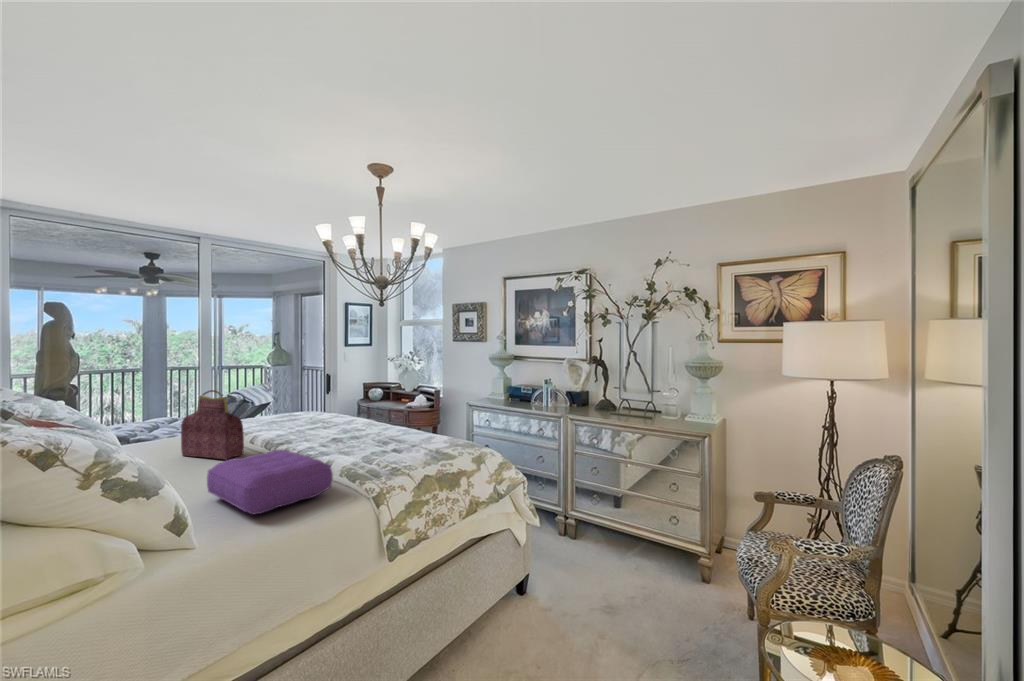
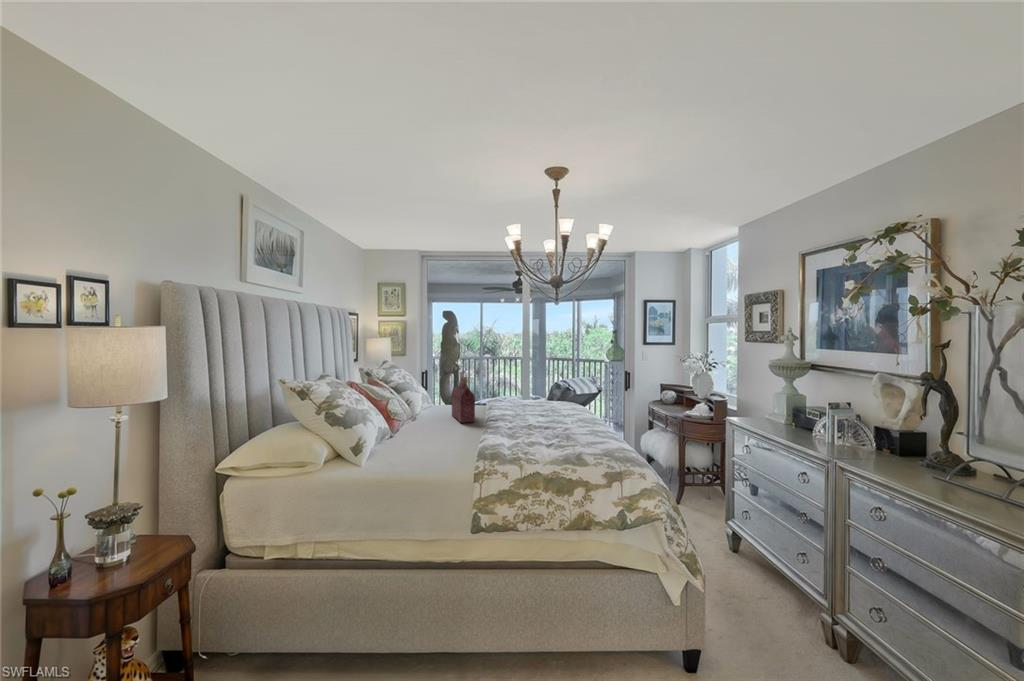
pillow: present [207,450,333,514] -> none [390,418,462,459]

